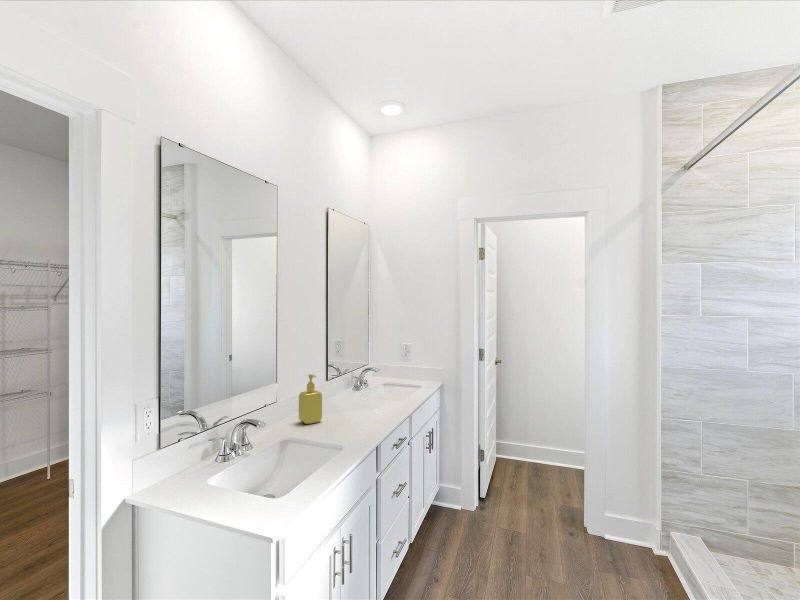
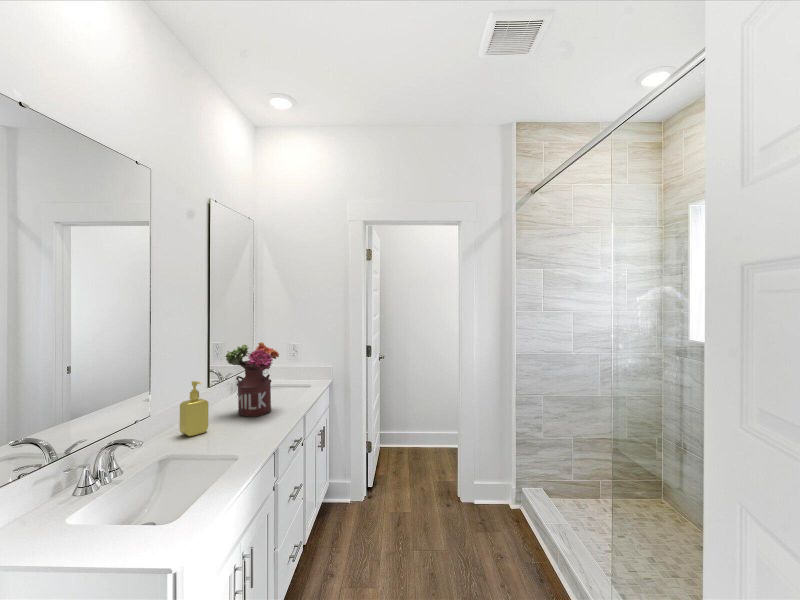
flower arrangement: none [338,341,387,412] -> present [225,342,279,417]

